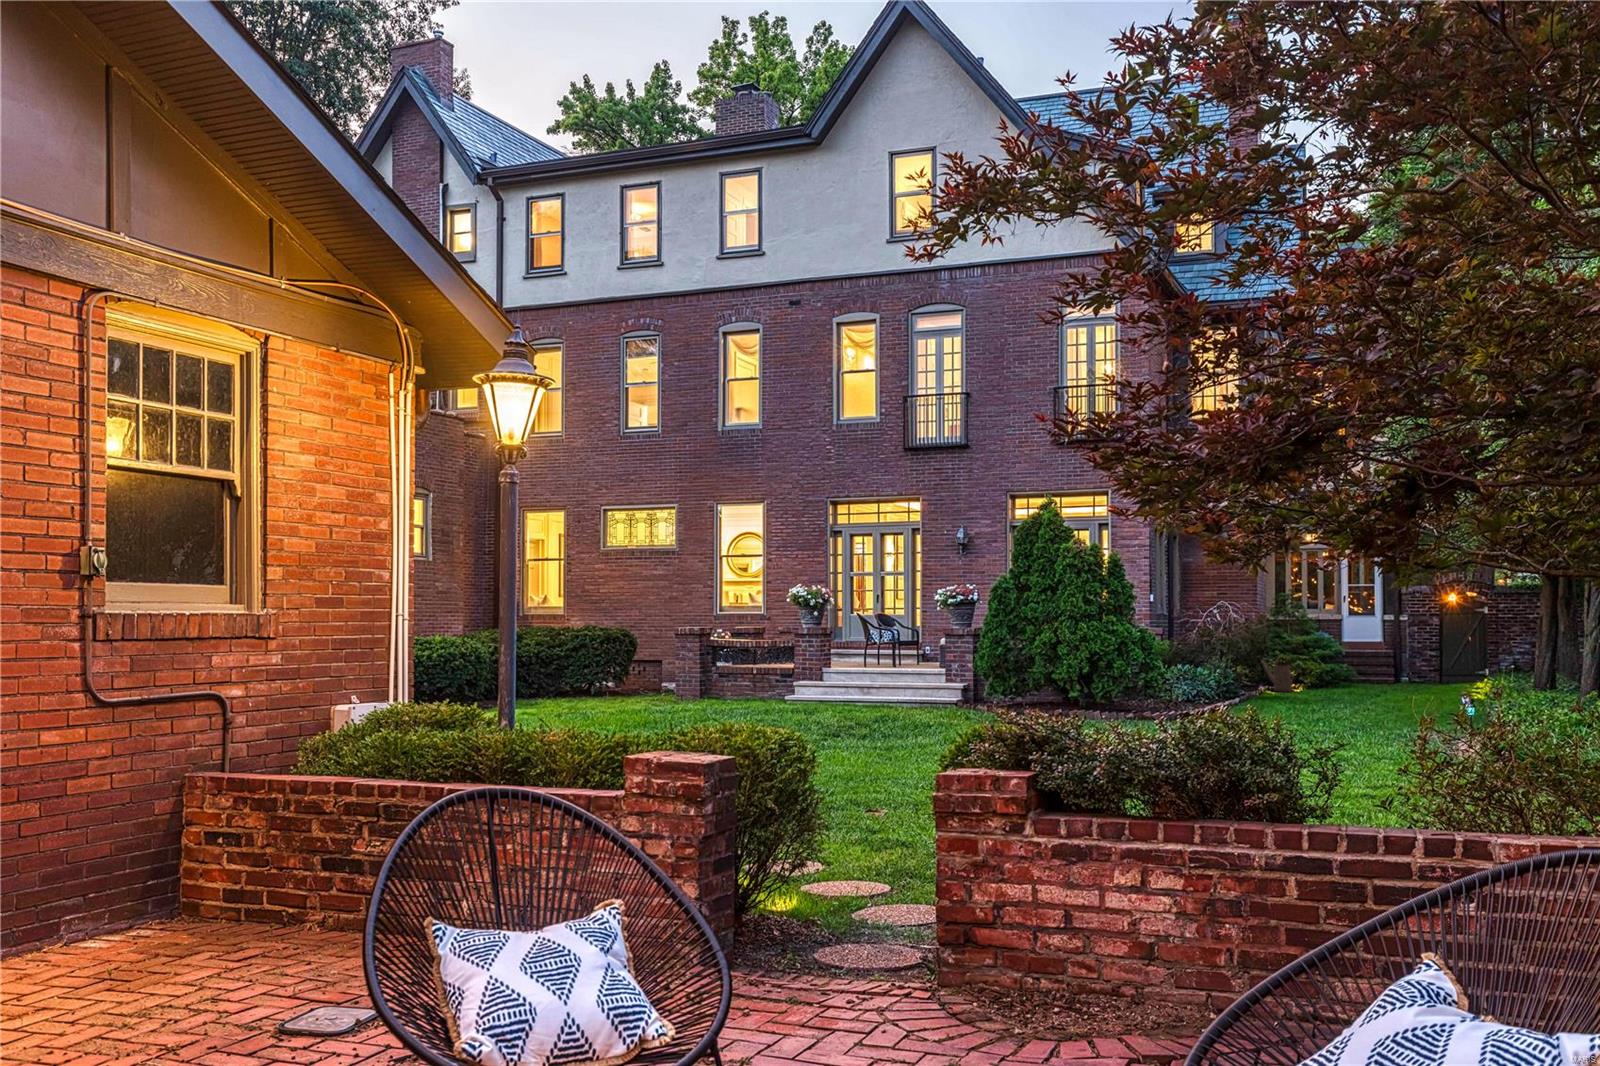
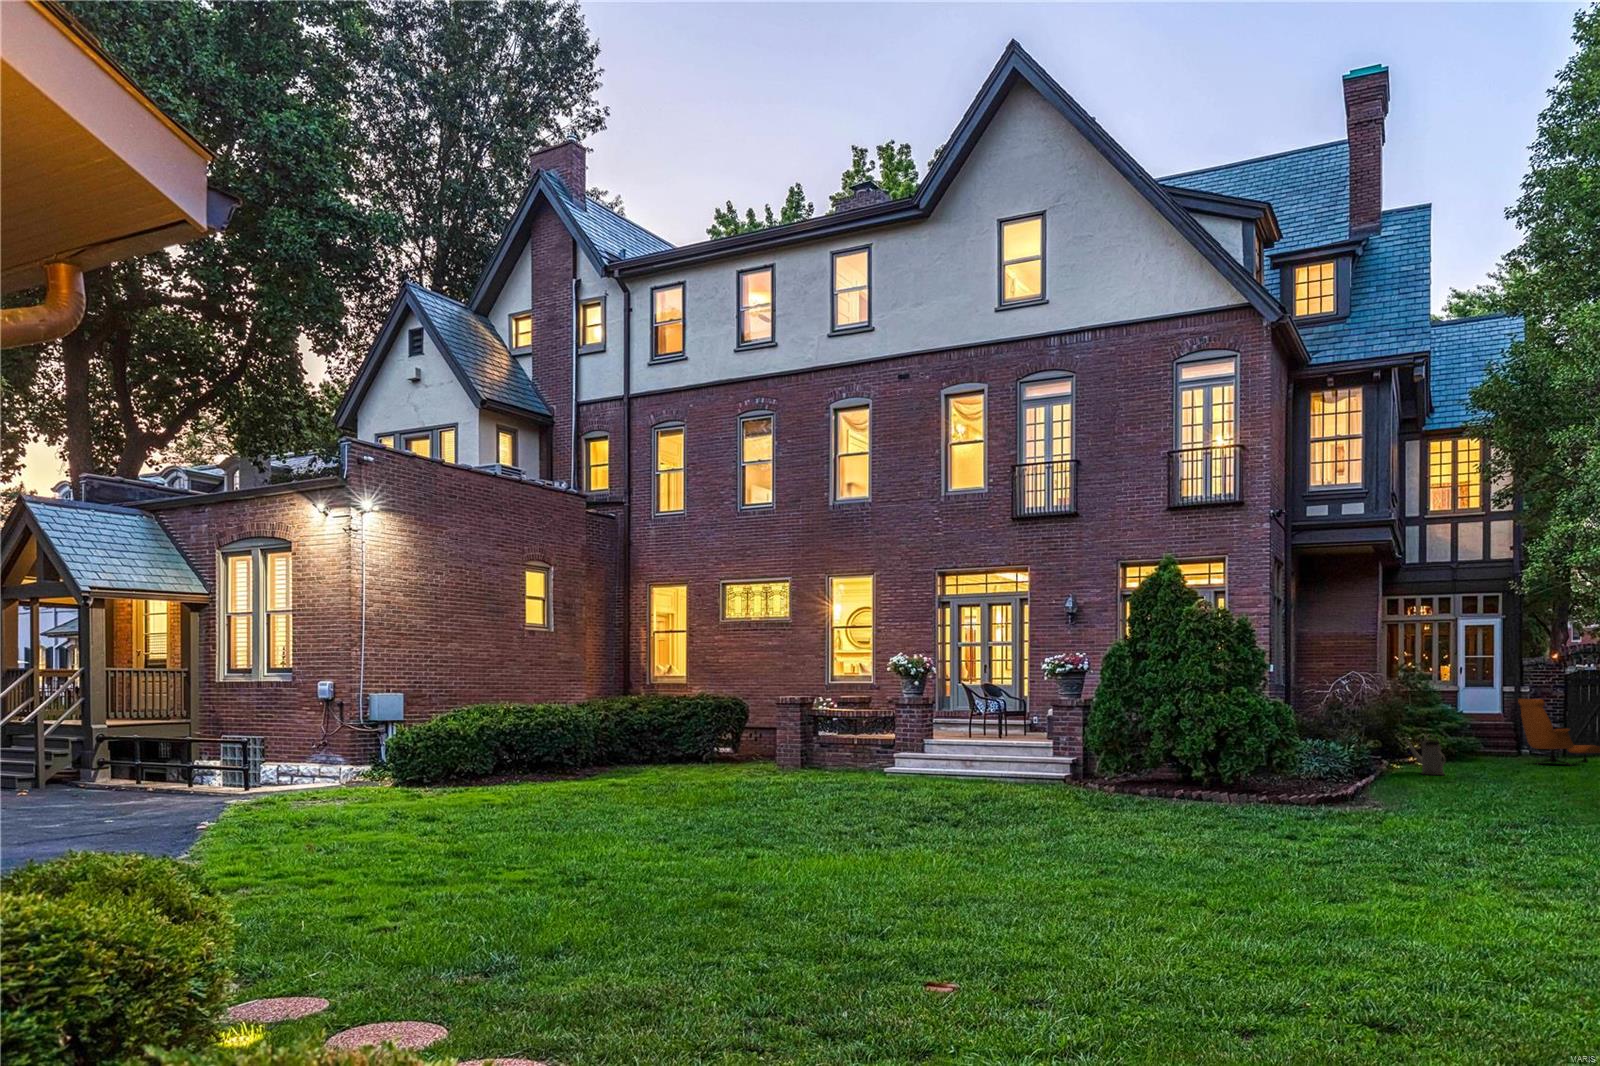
lounge chair: none [1366,621,1436,682] -> present [1518,699,1600,765]

